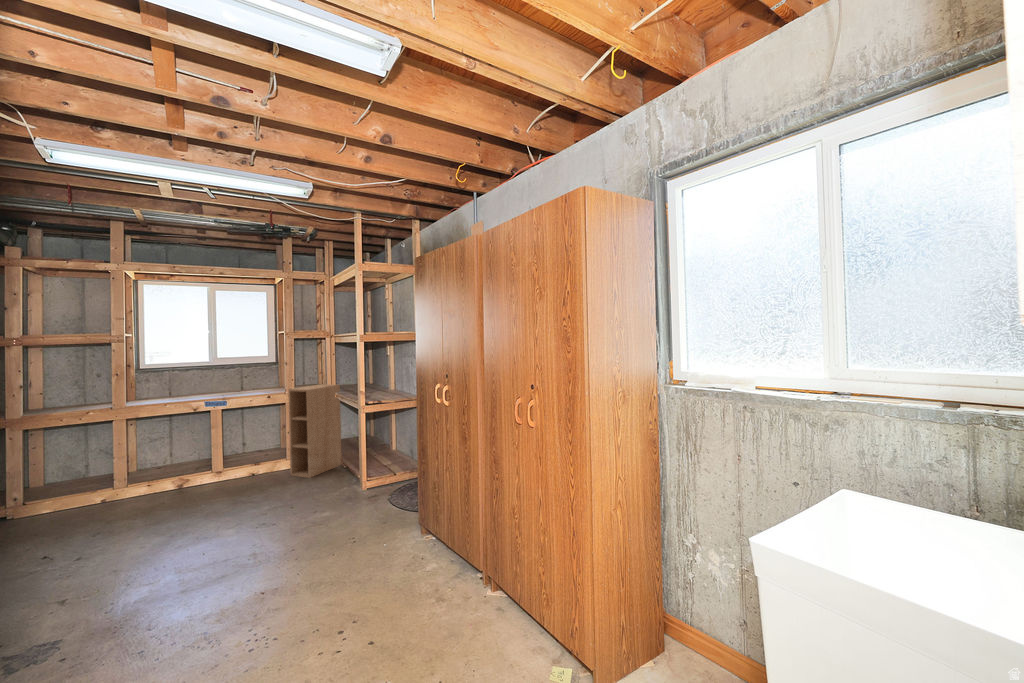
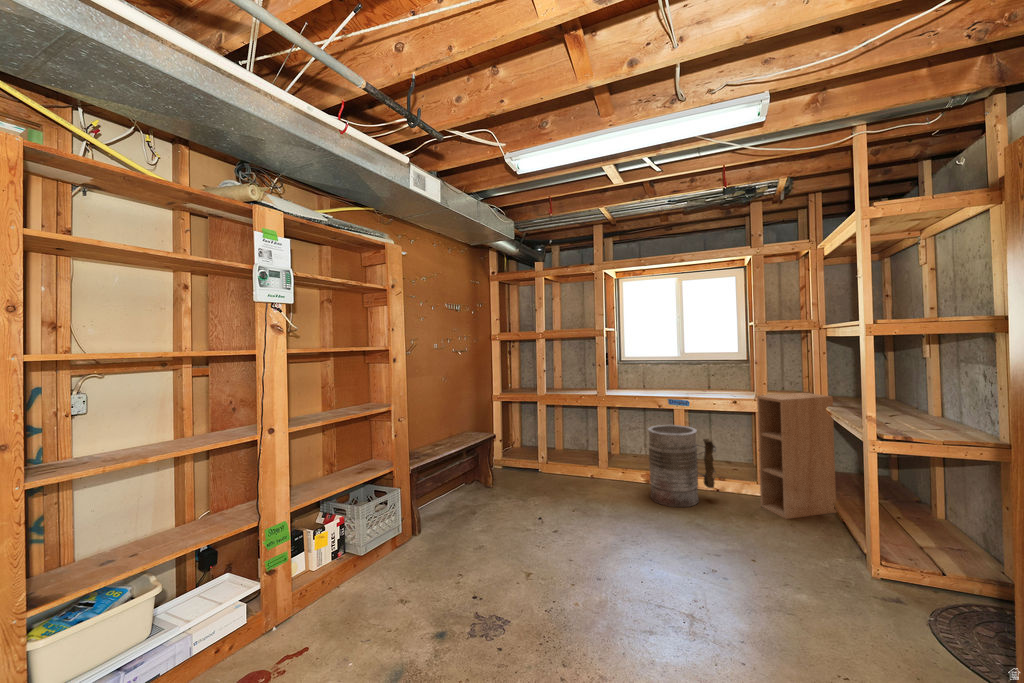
trash can: none [183,423,254,499] -> present [648,425,716,507]

